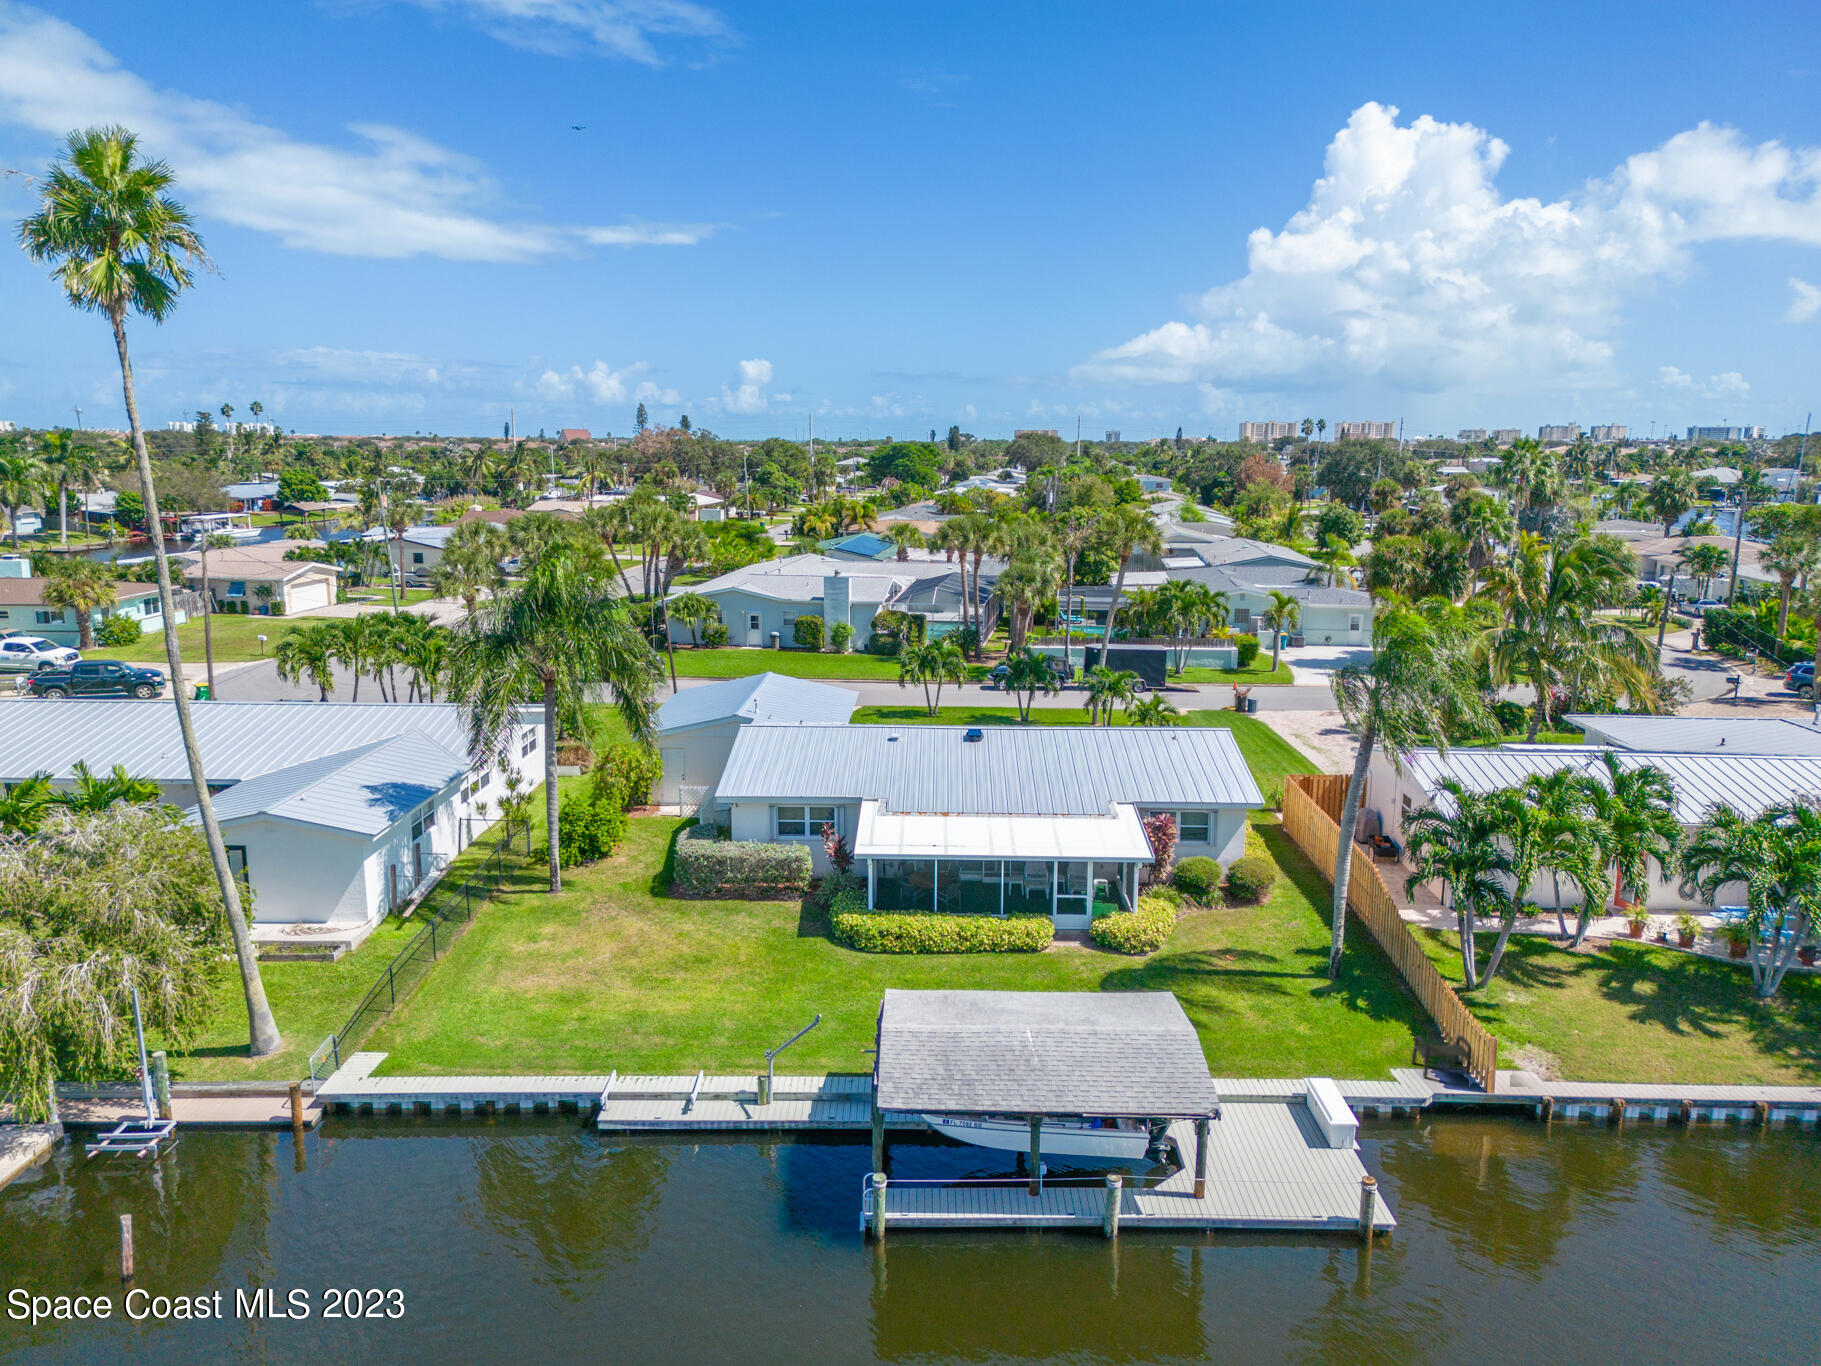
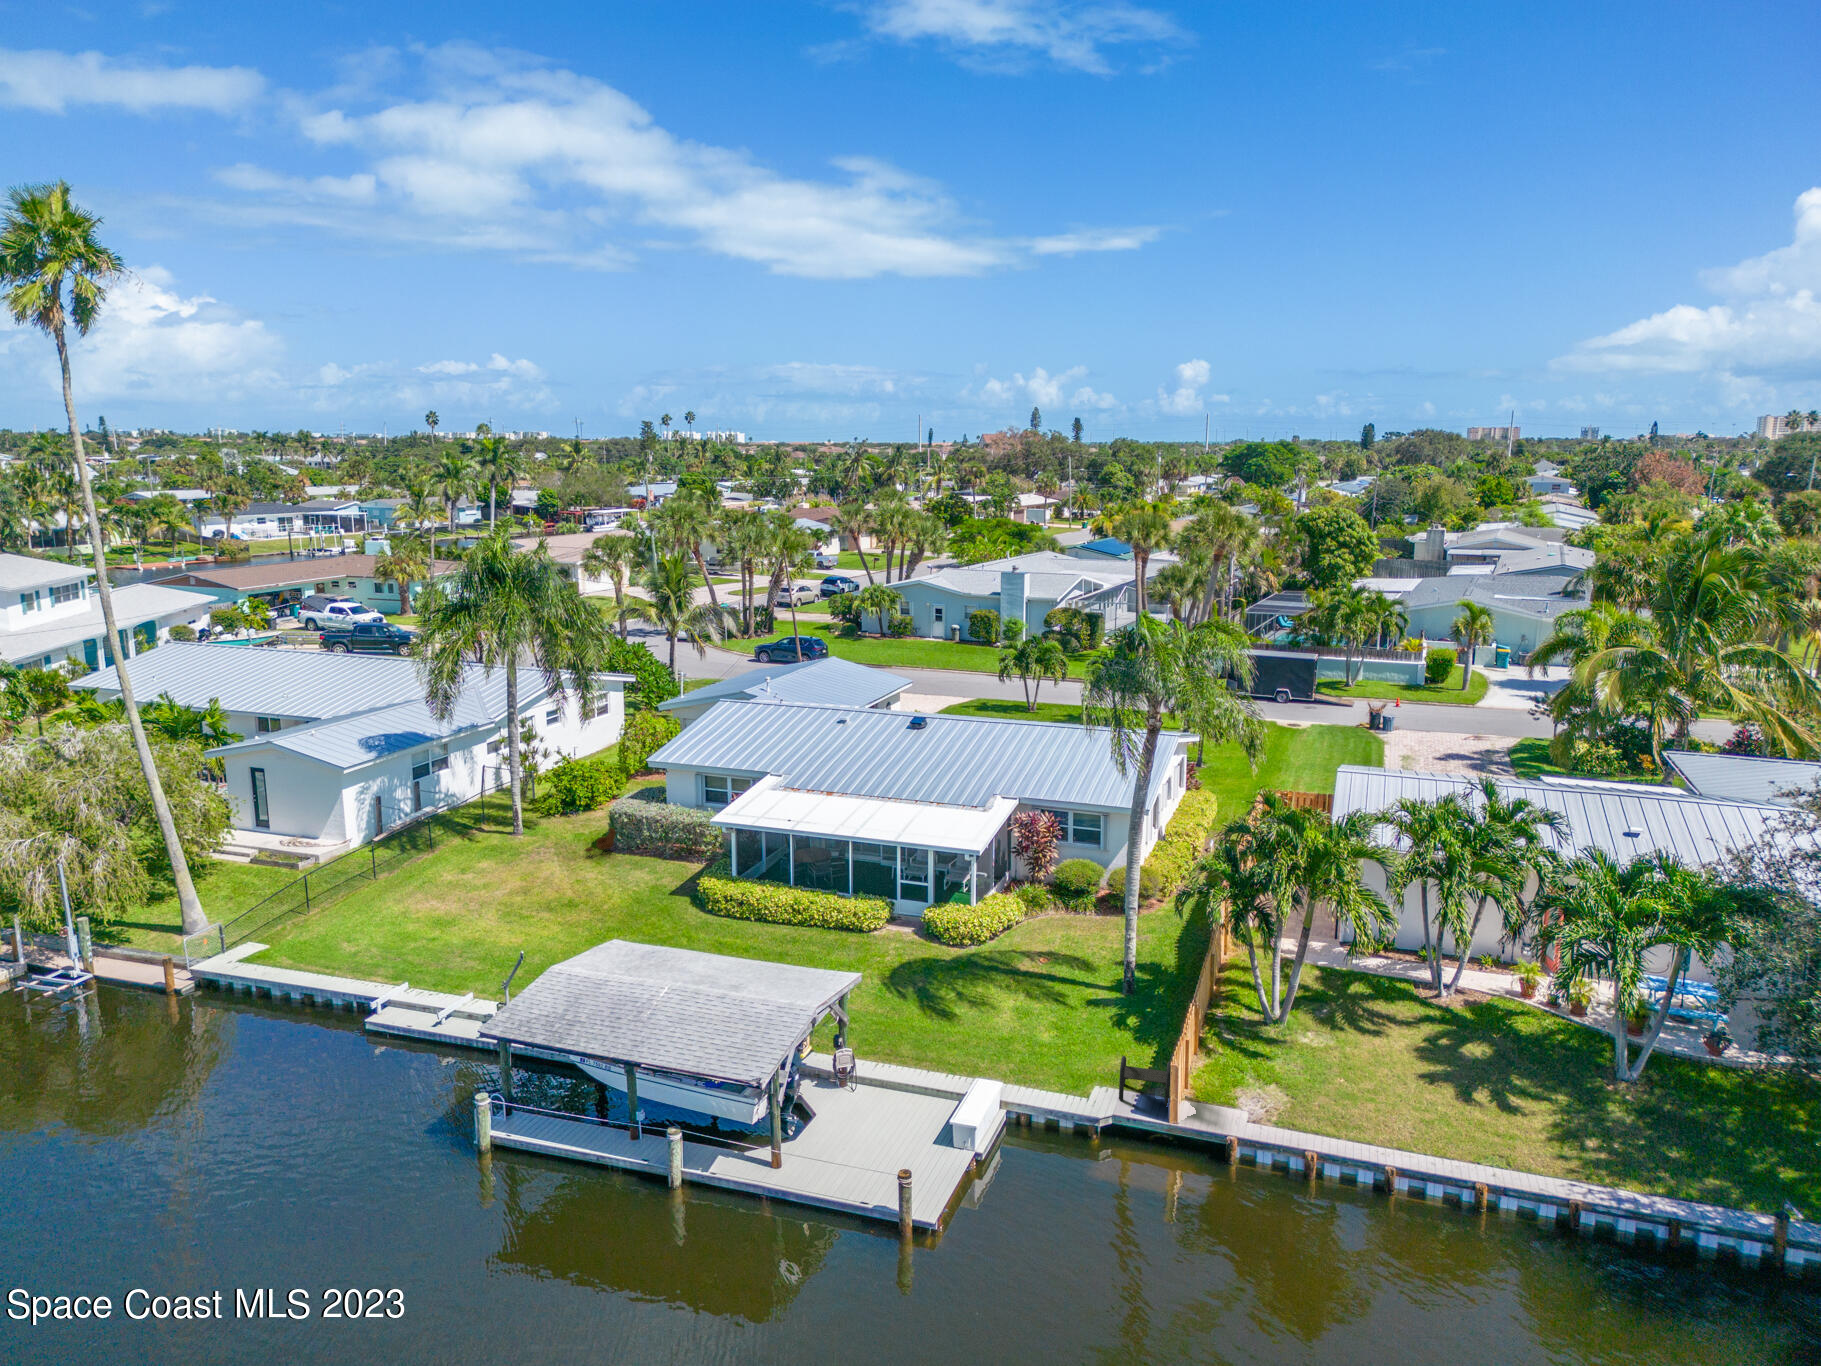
lounge chair: none [663,872,693,909] -> present [585,828,616,856]

